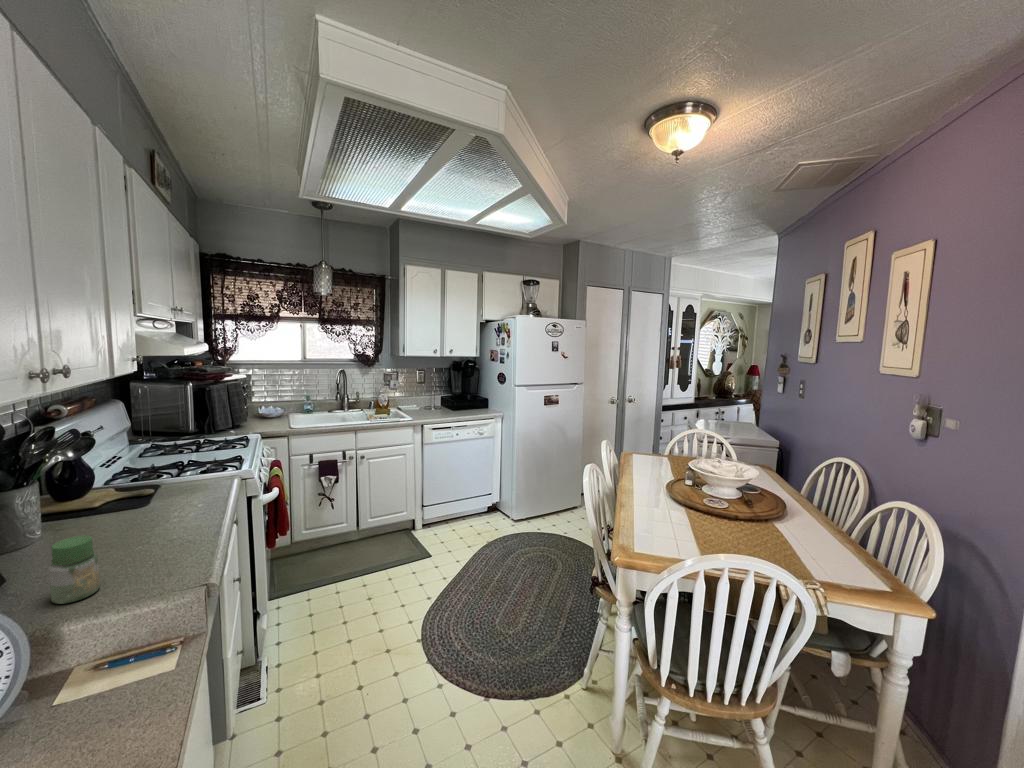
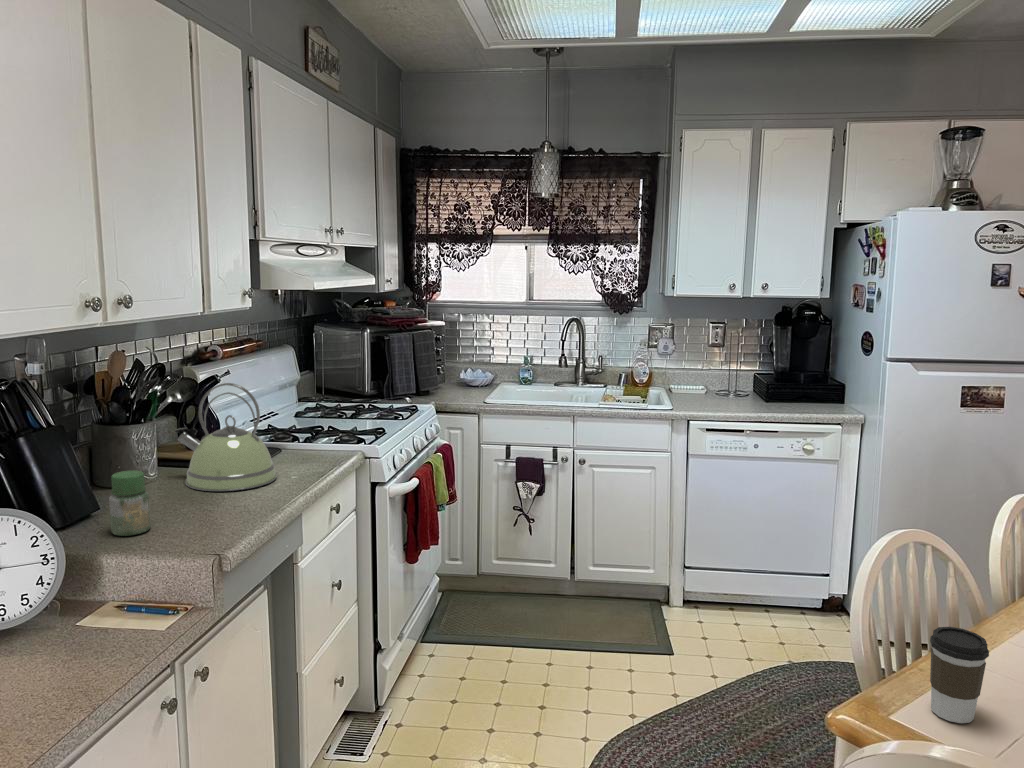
kettle: none [70,440,187,538] -> present [175,383,277,491]
coffee cup: none [640,506,663,548] -> present [930,627,989,723]

